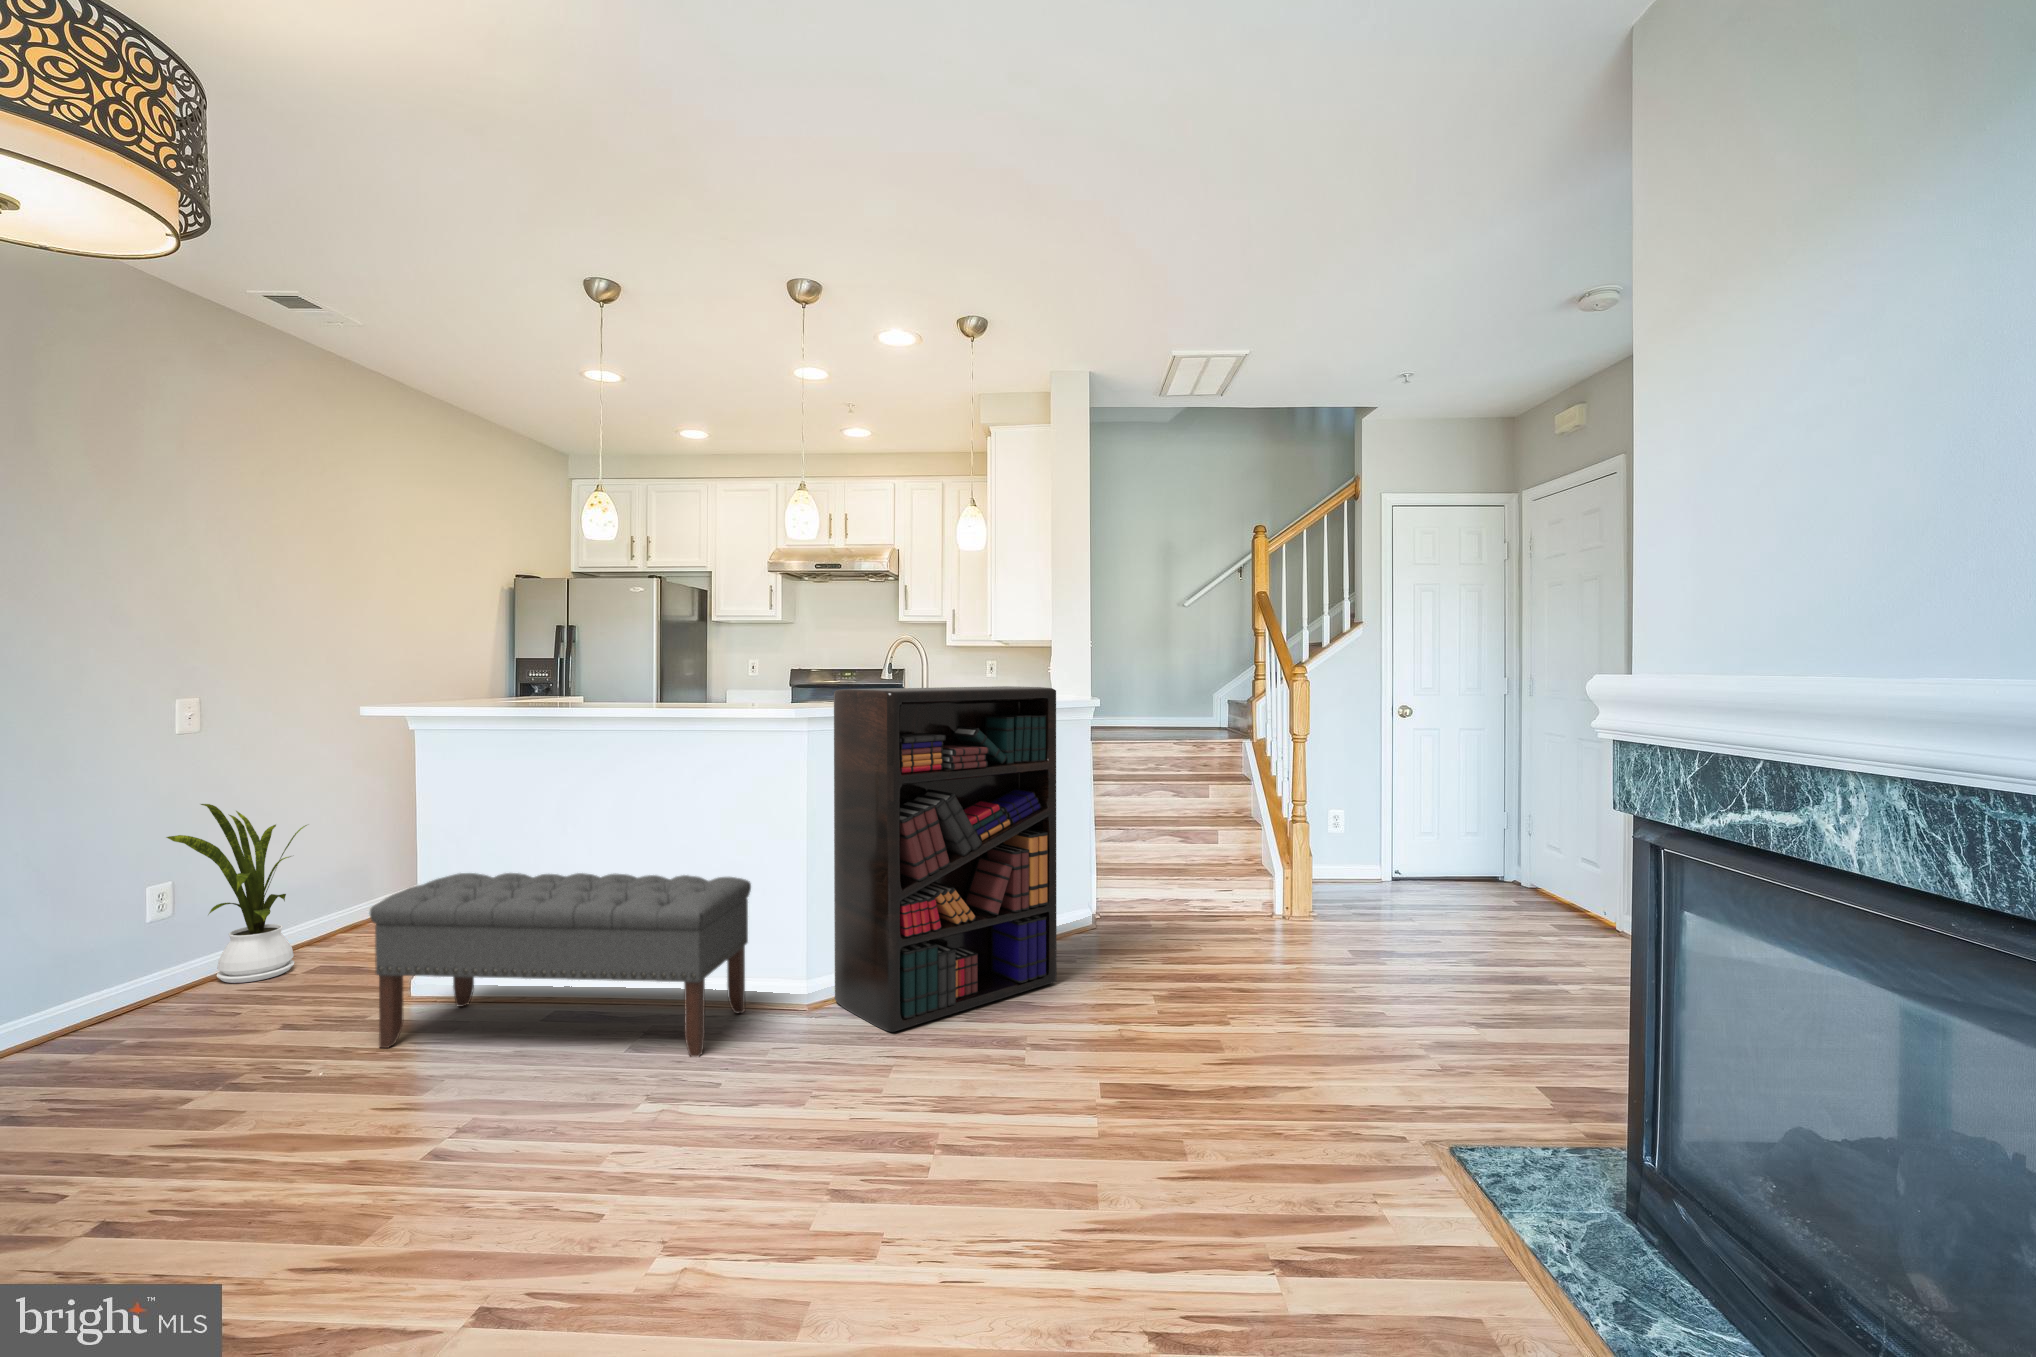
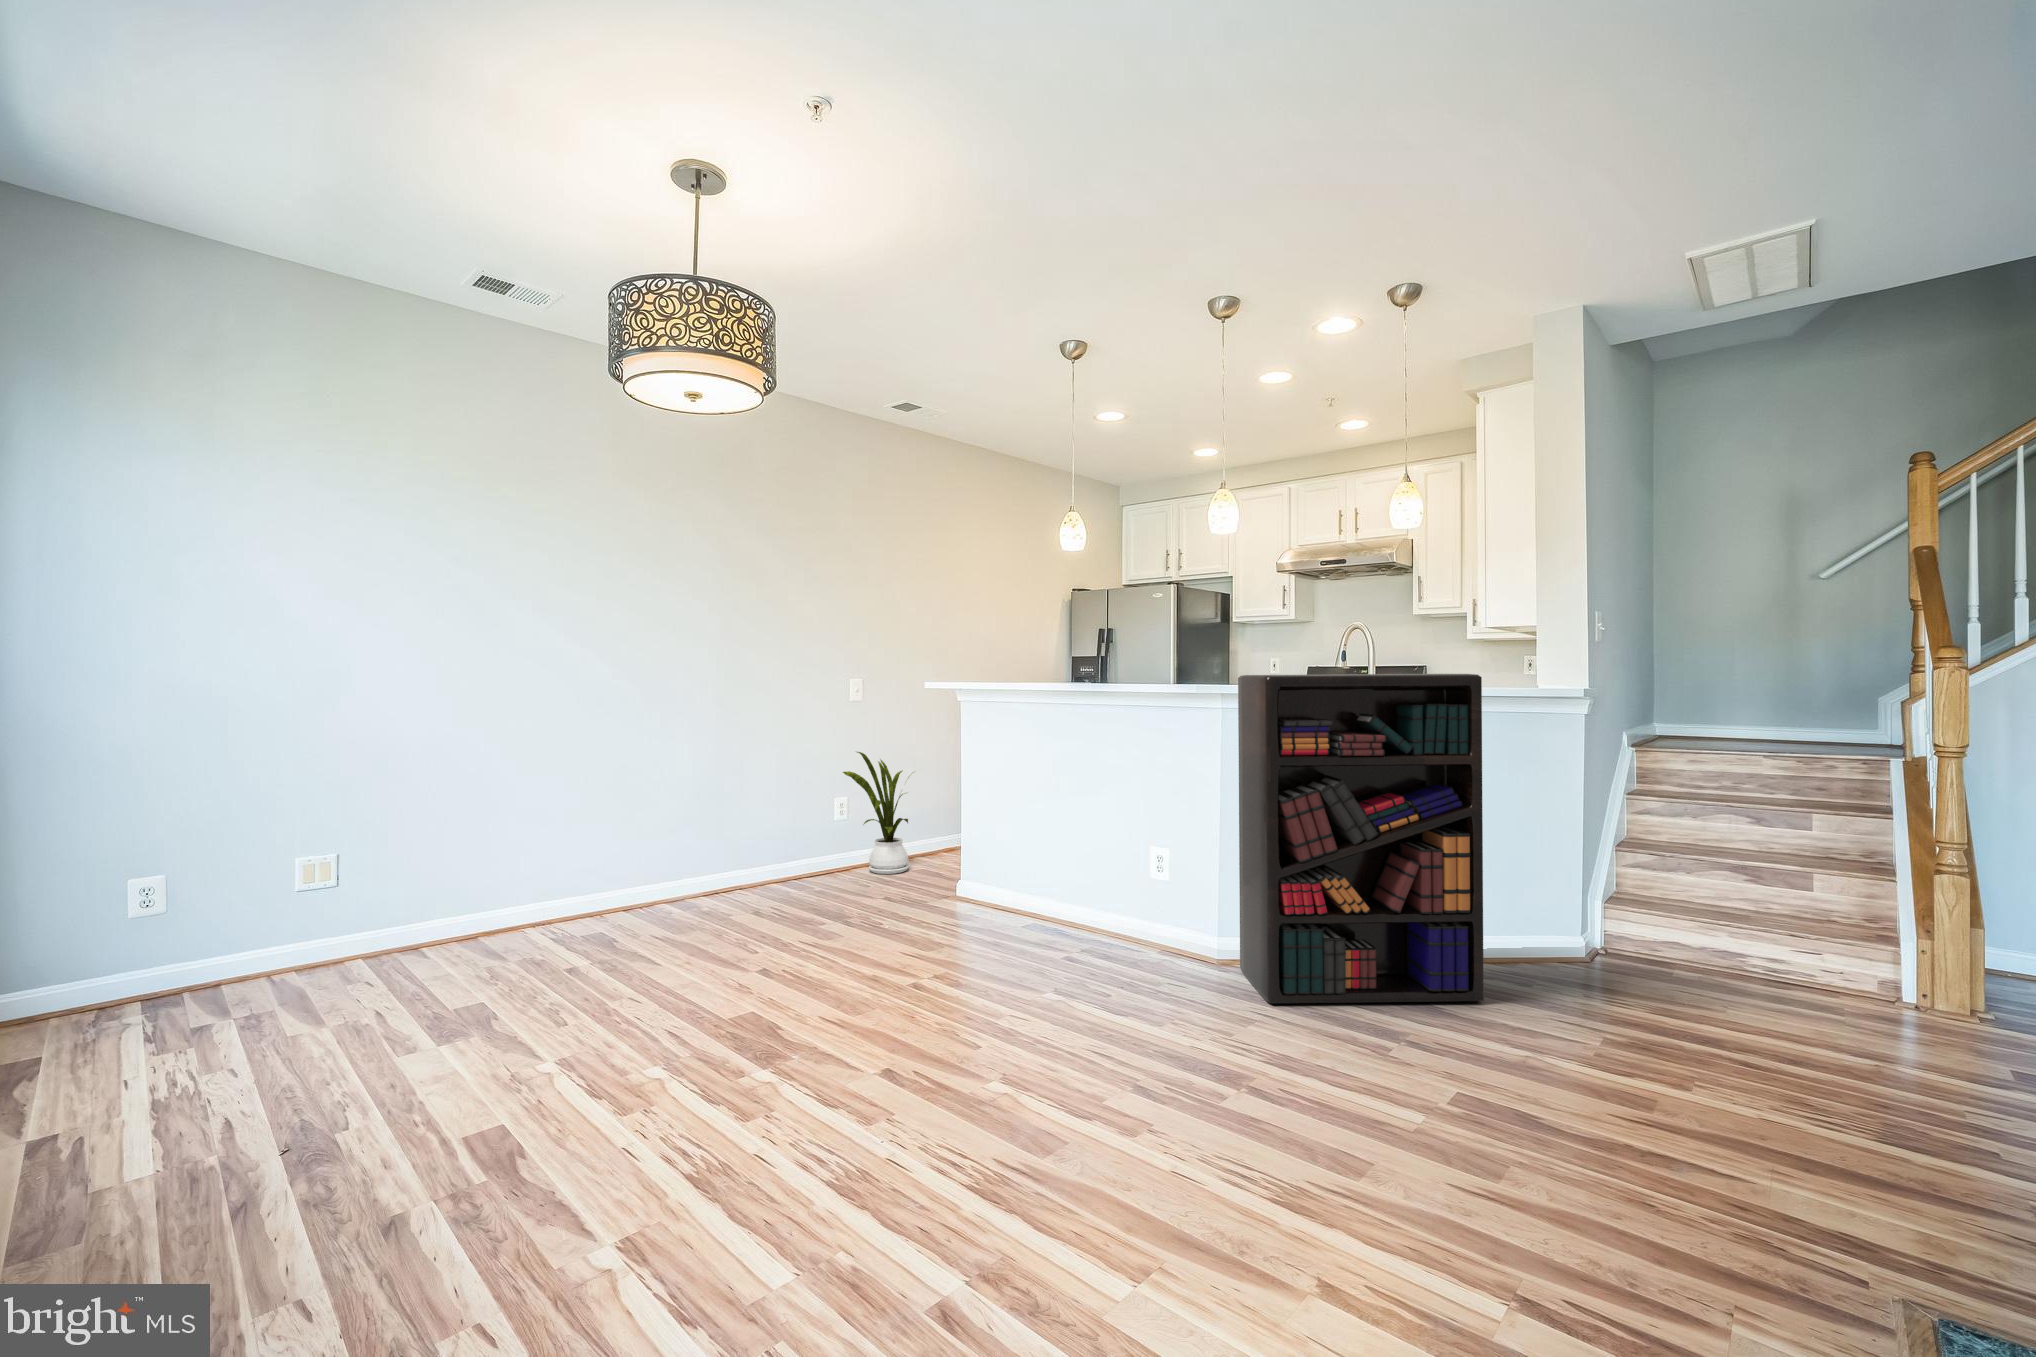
bench: present [370,873,751,1057] -> none [914,813,1167,982]

